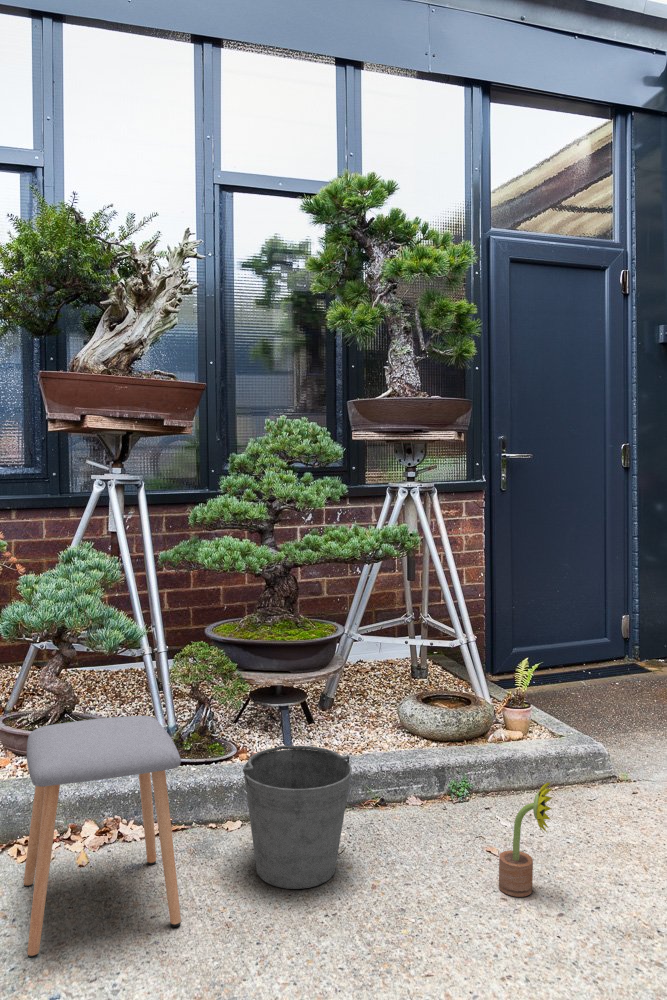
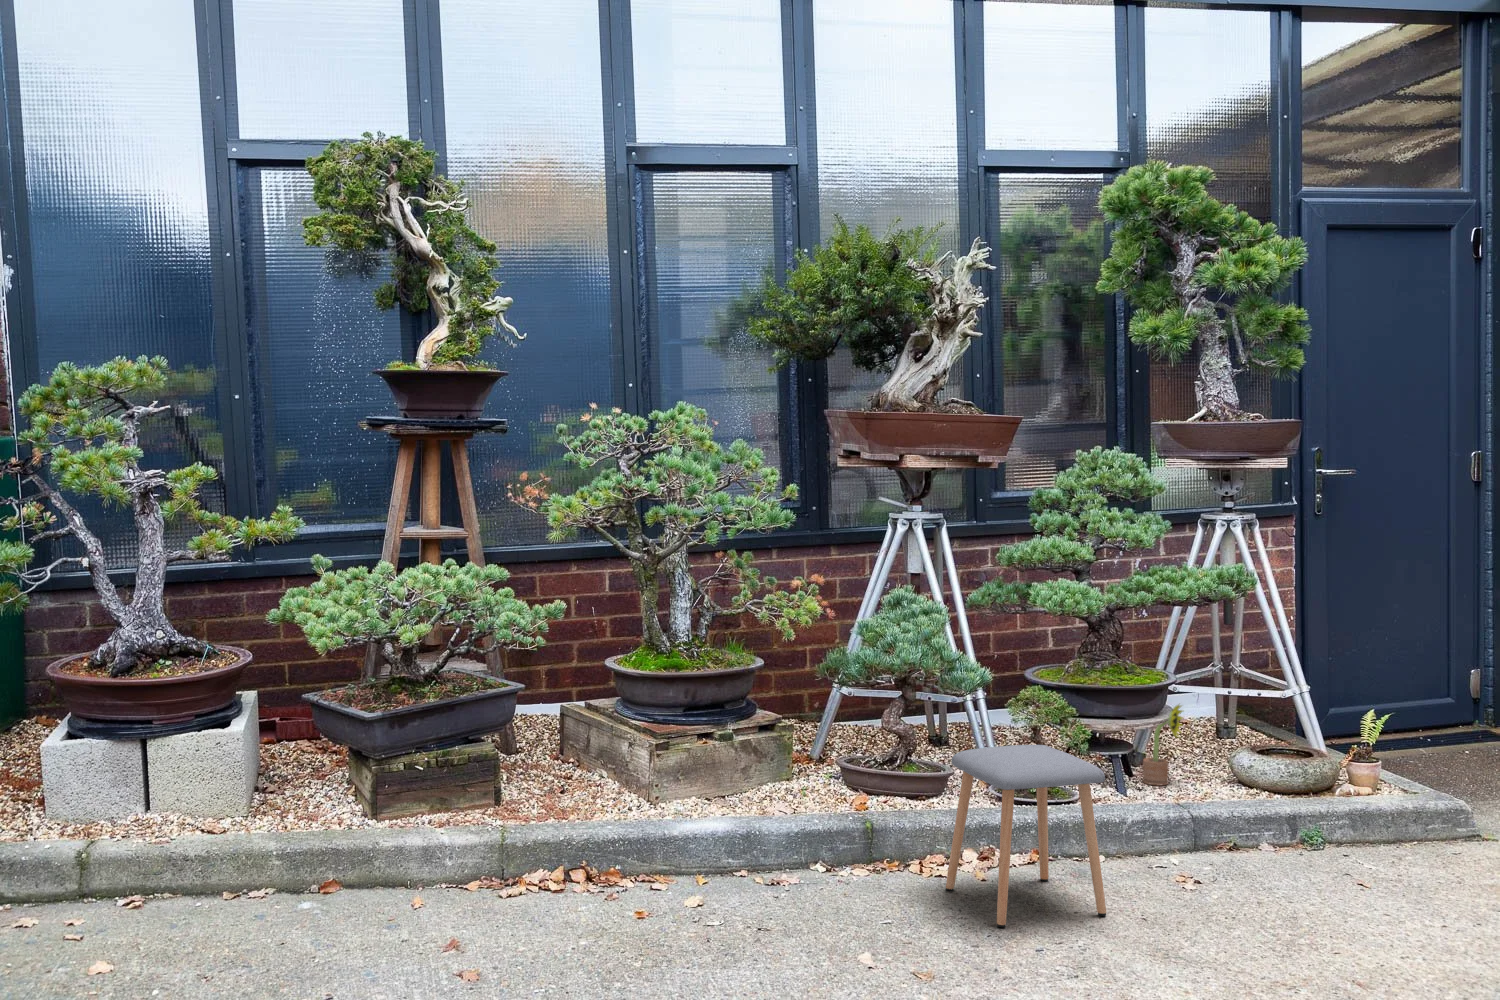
bucket: present [243,746,352,889] -> none [1130,780,1235,899]
decorative plant: present [499,782,552,897] -> present [1143,705,1183,785]

